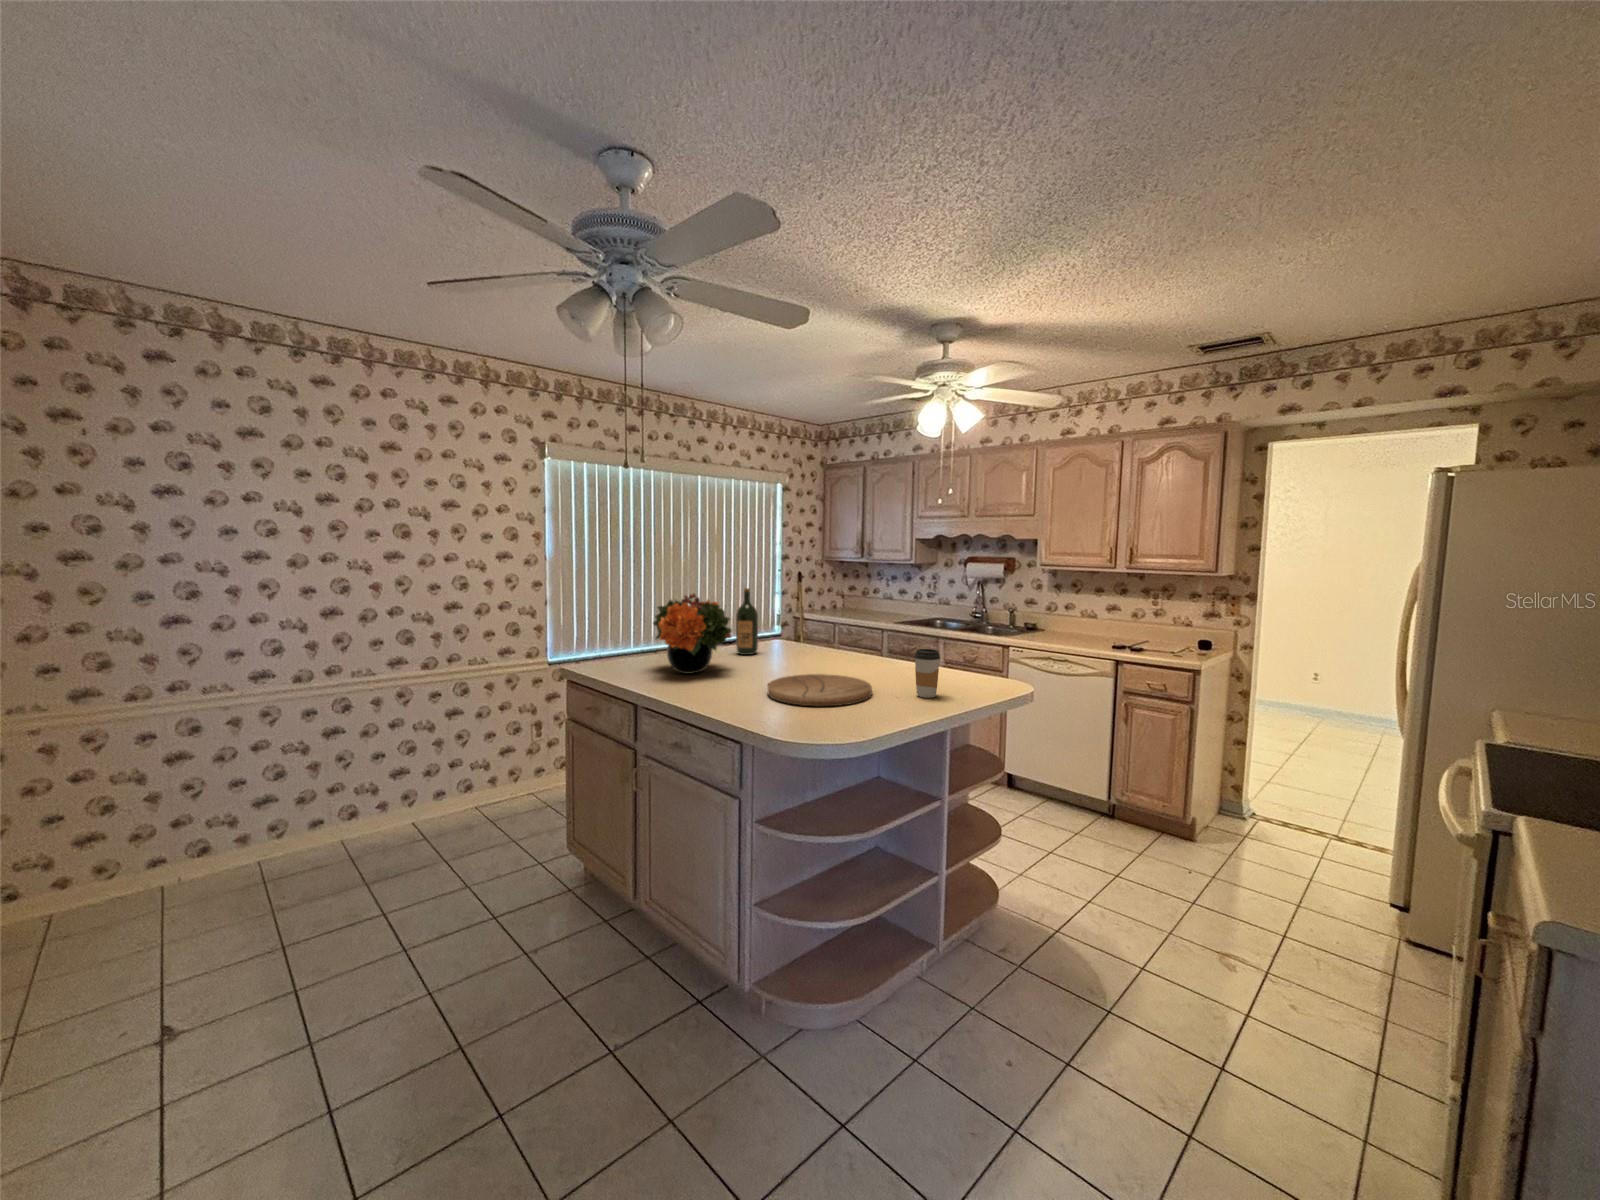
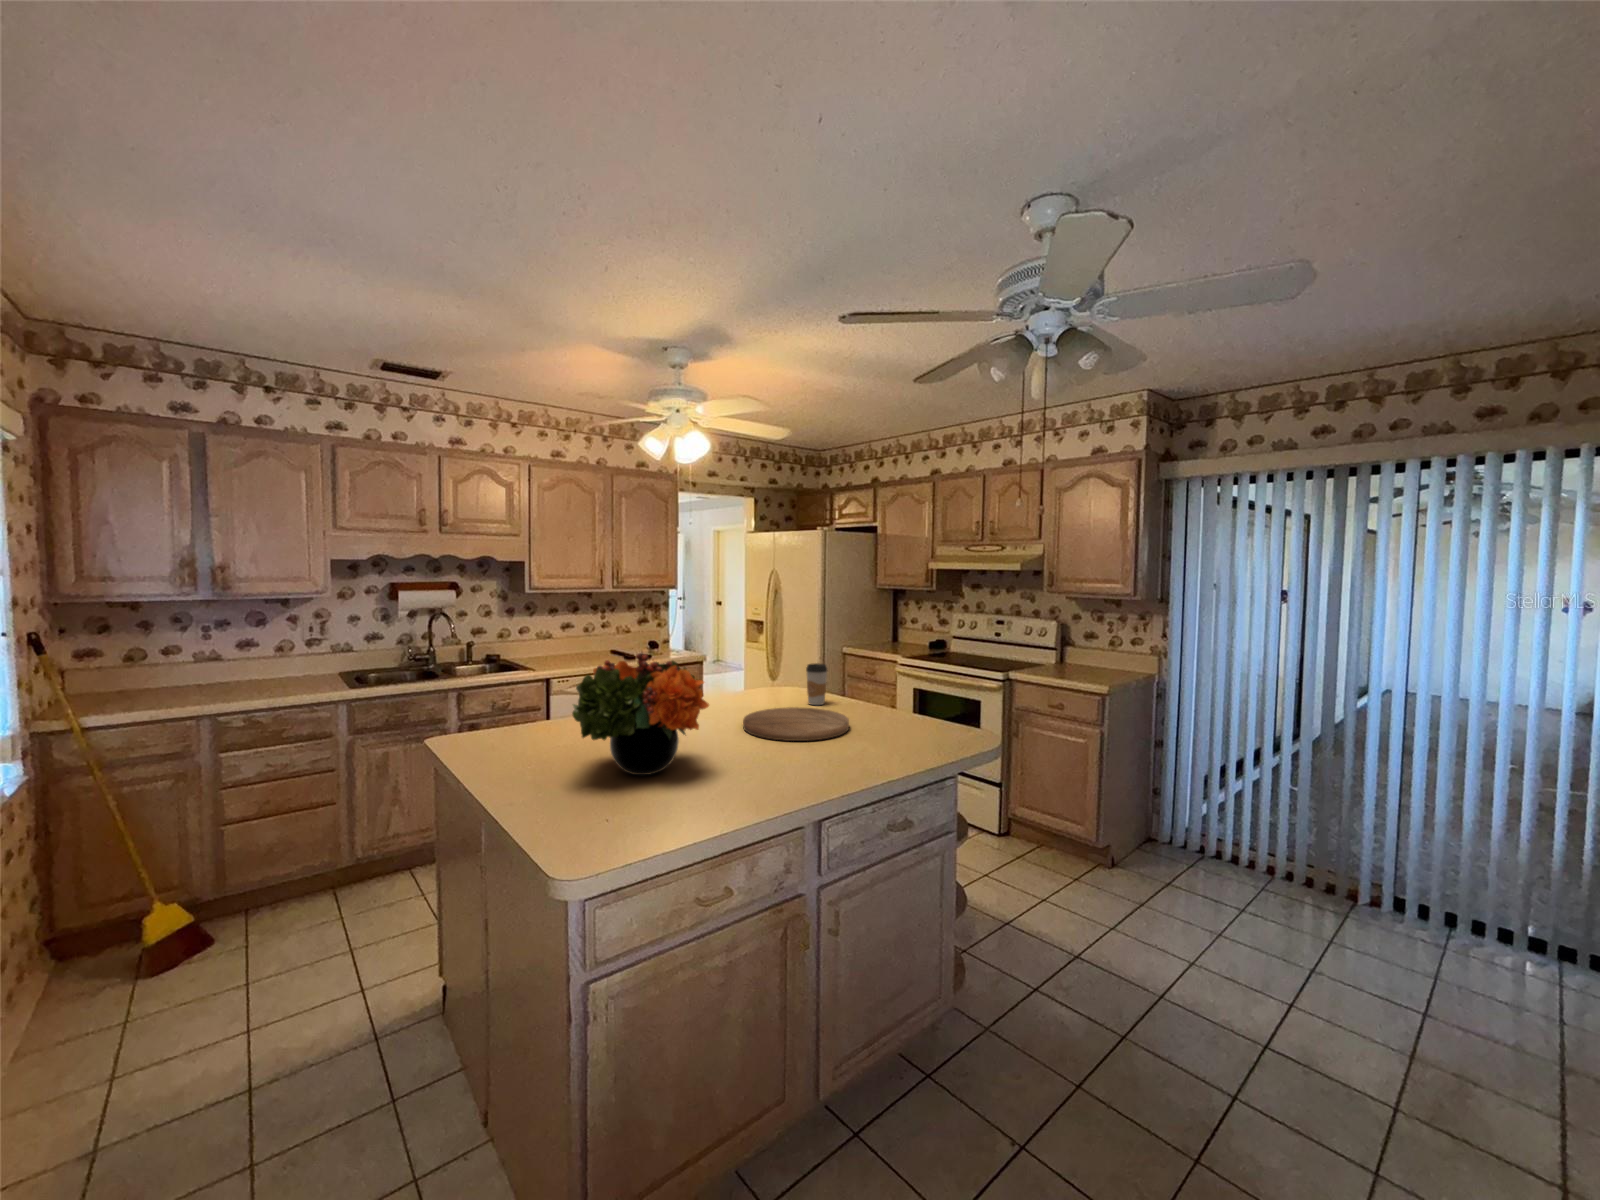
wine bottle: present [736,588,758,655] -> none [516,644,553,748]

